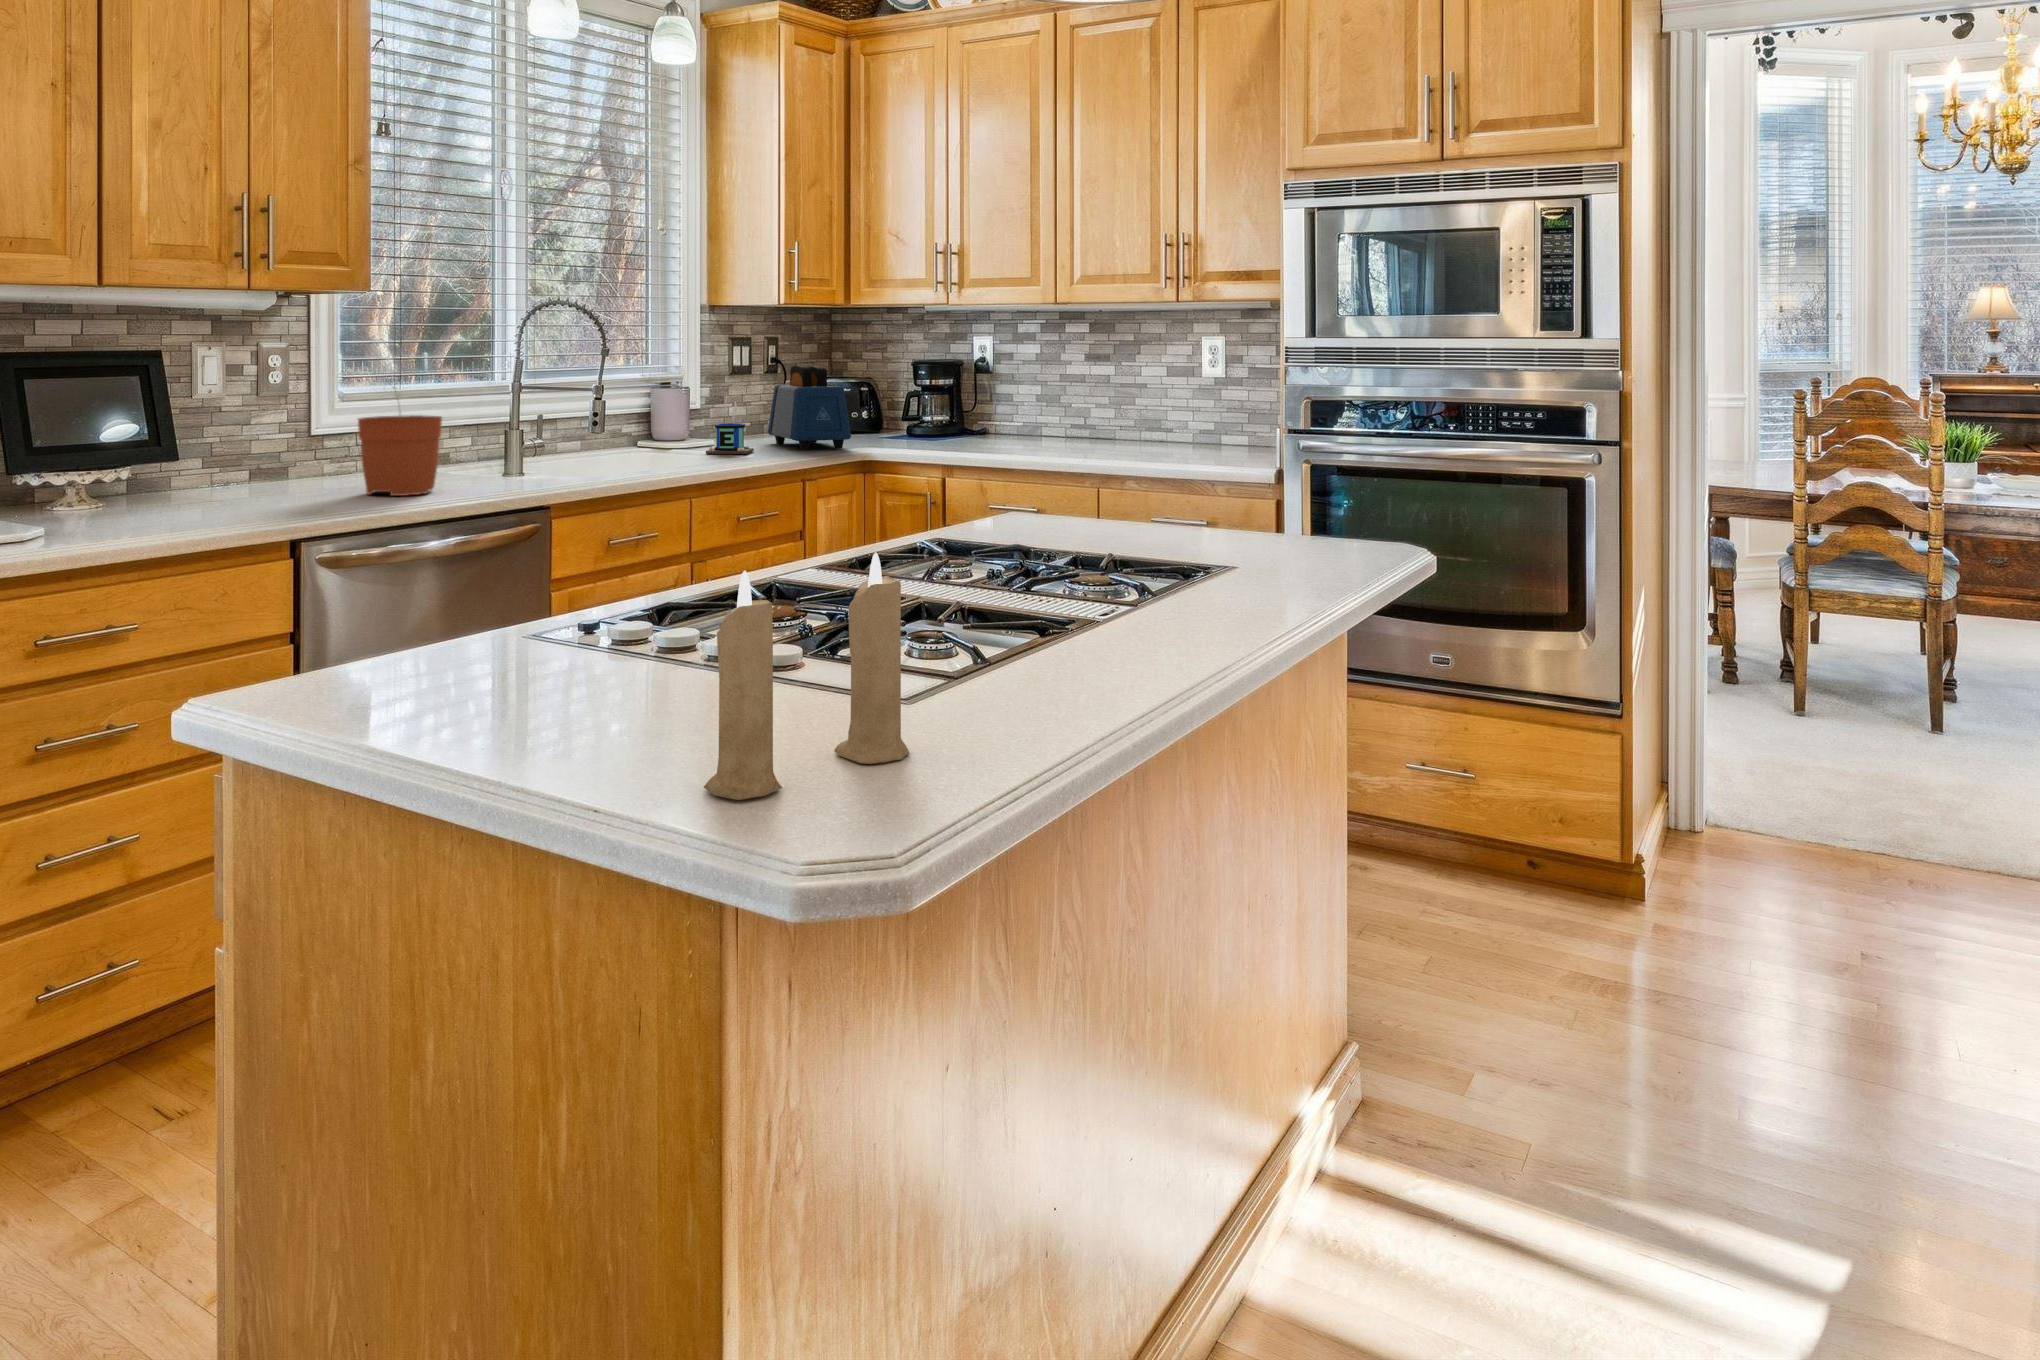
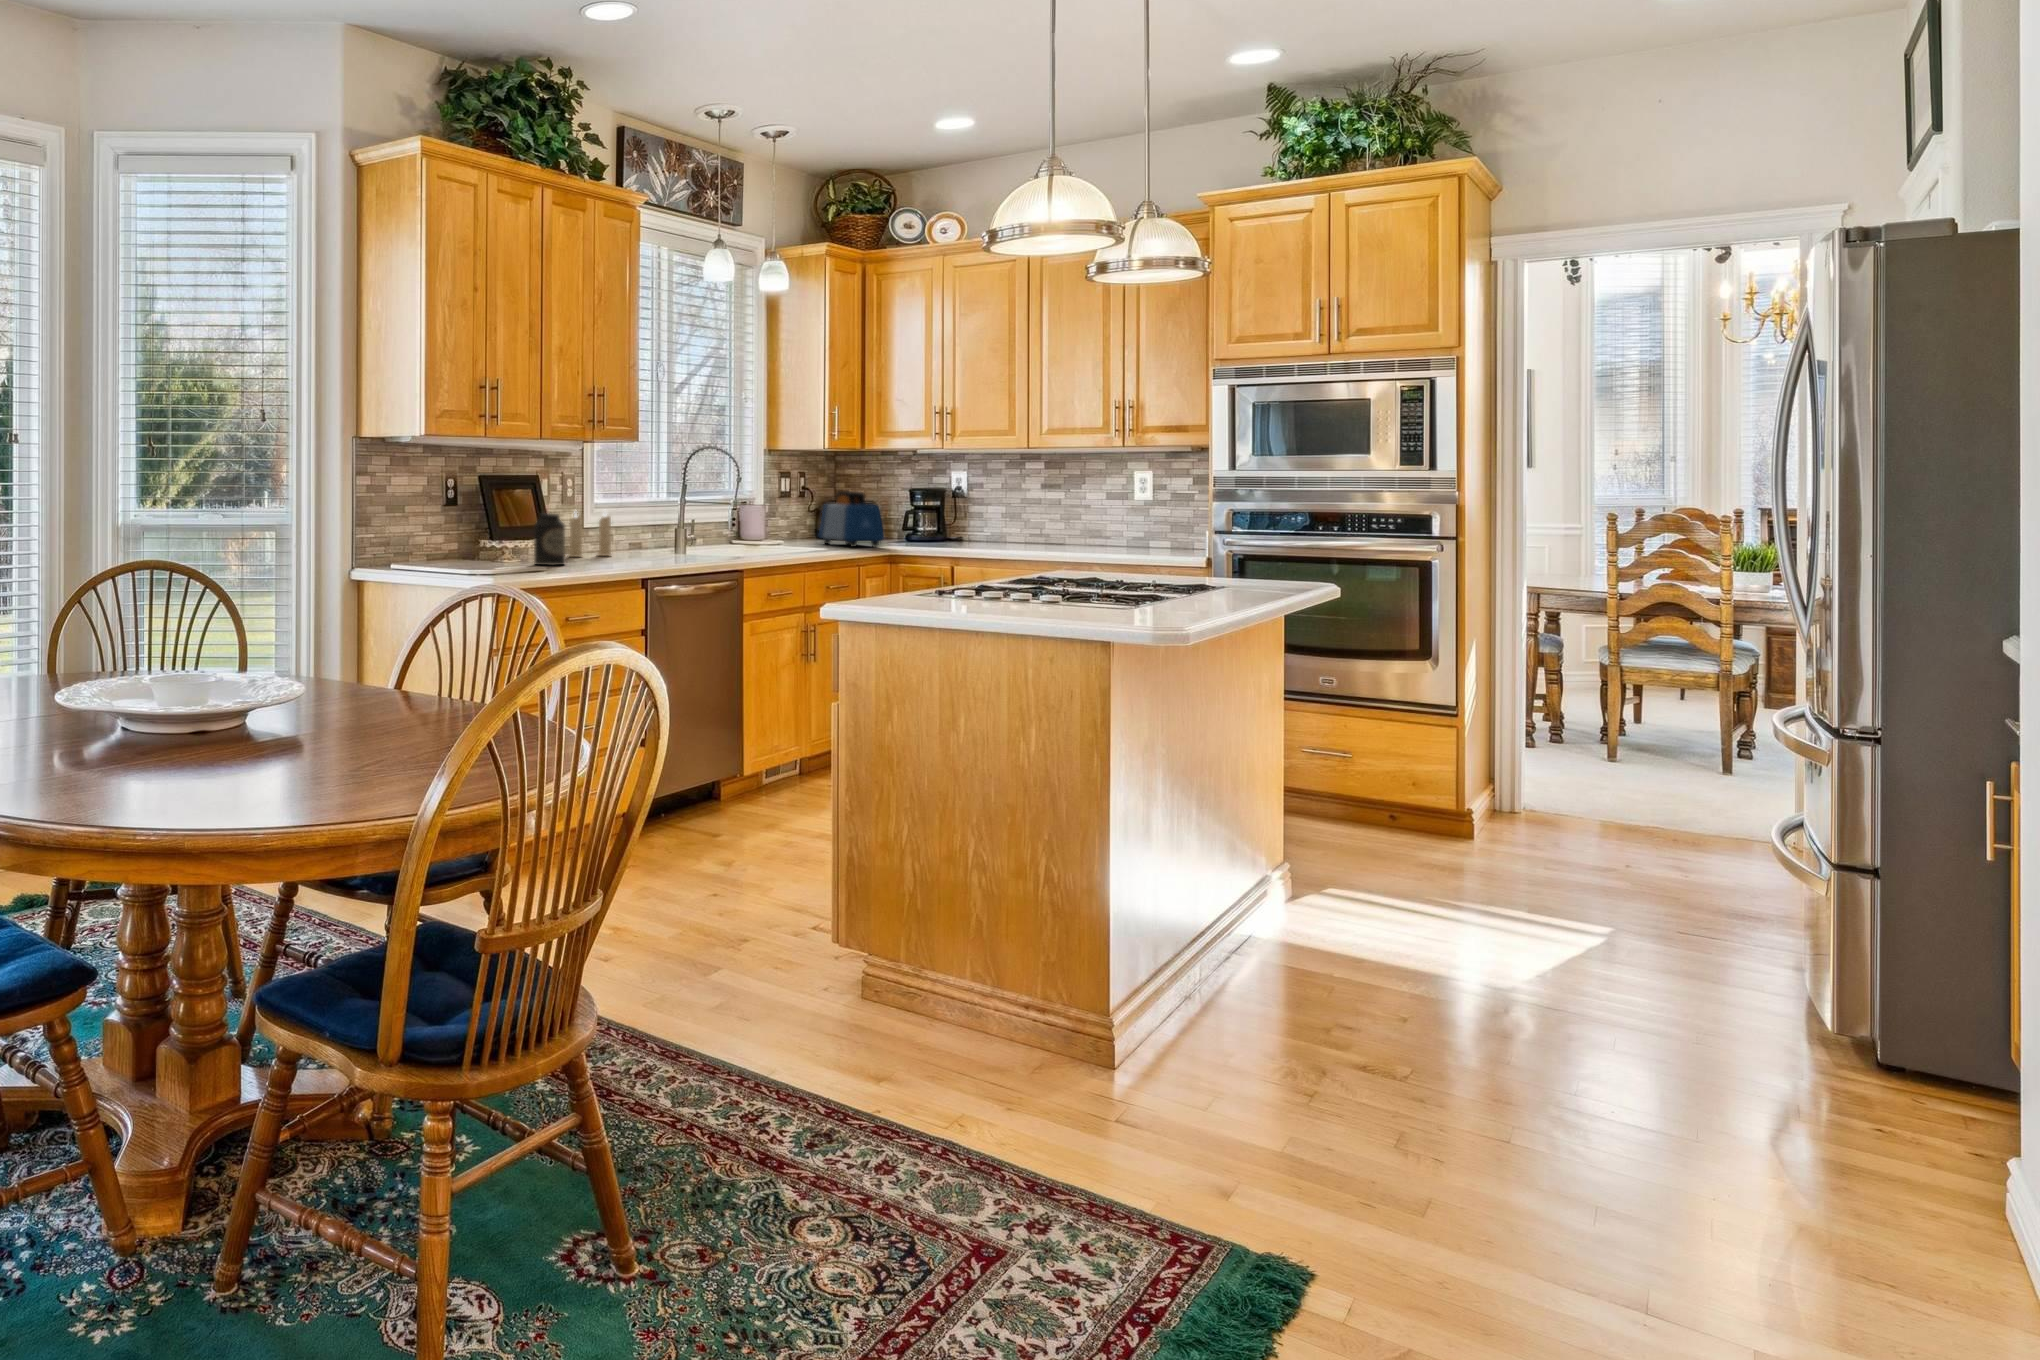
plant pot: present [358,391,442,496] -> none [641,493,689,560]
mug: present [706,394,754,454] -> none [793,507,821,548]
canister: none [85,423,151,520] -> present [534,513,565,565]
candle: present [704,553,909,800] -> present [568,513,611,557]

